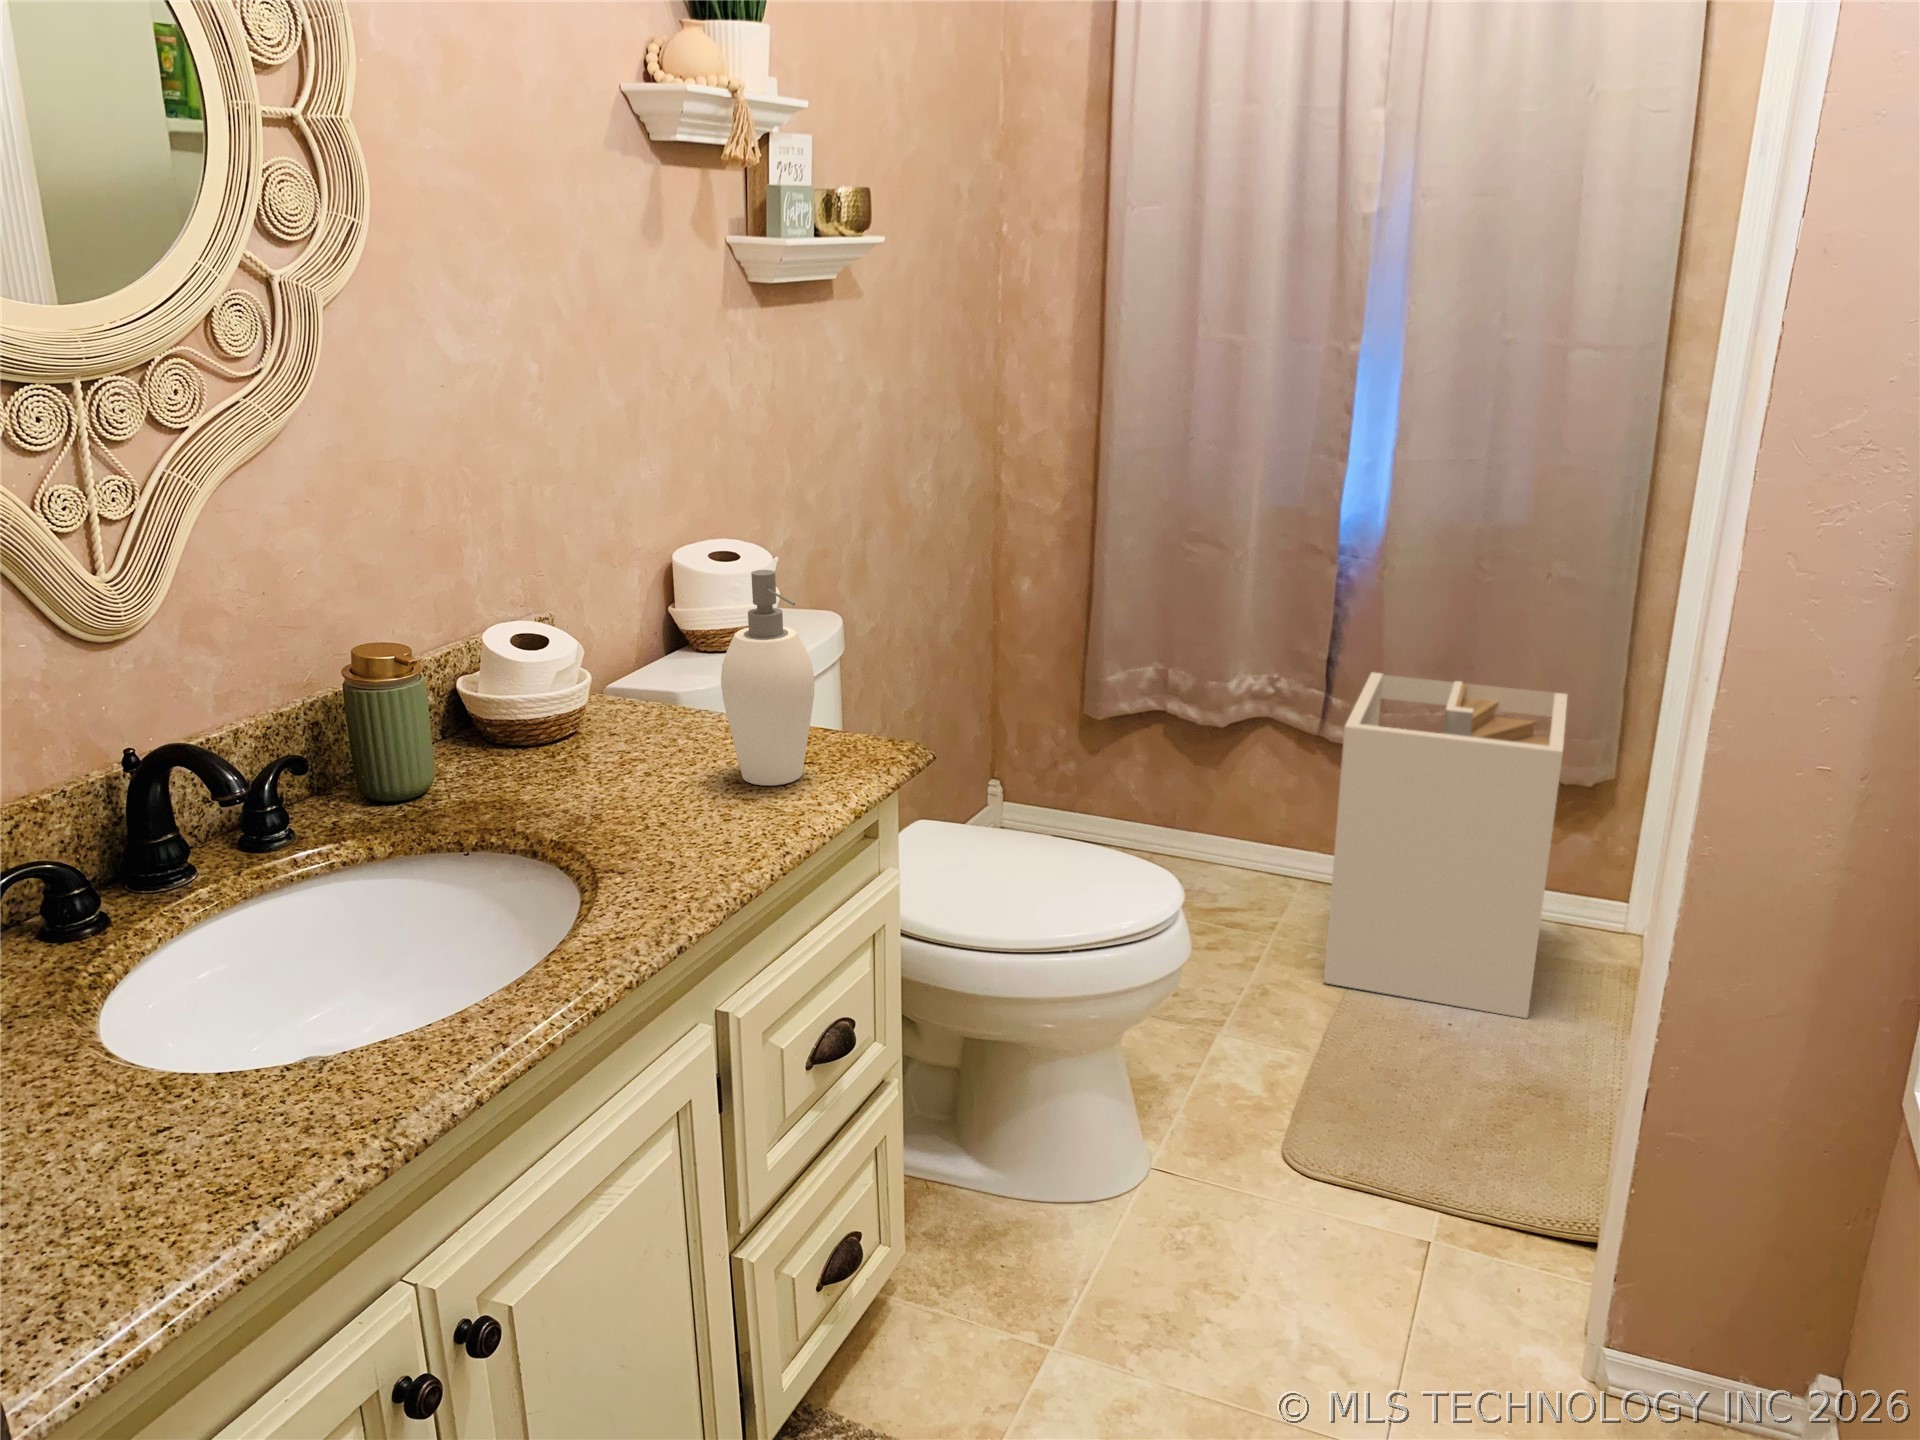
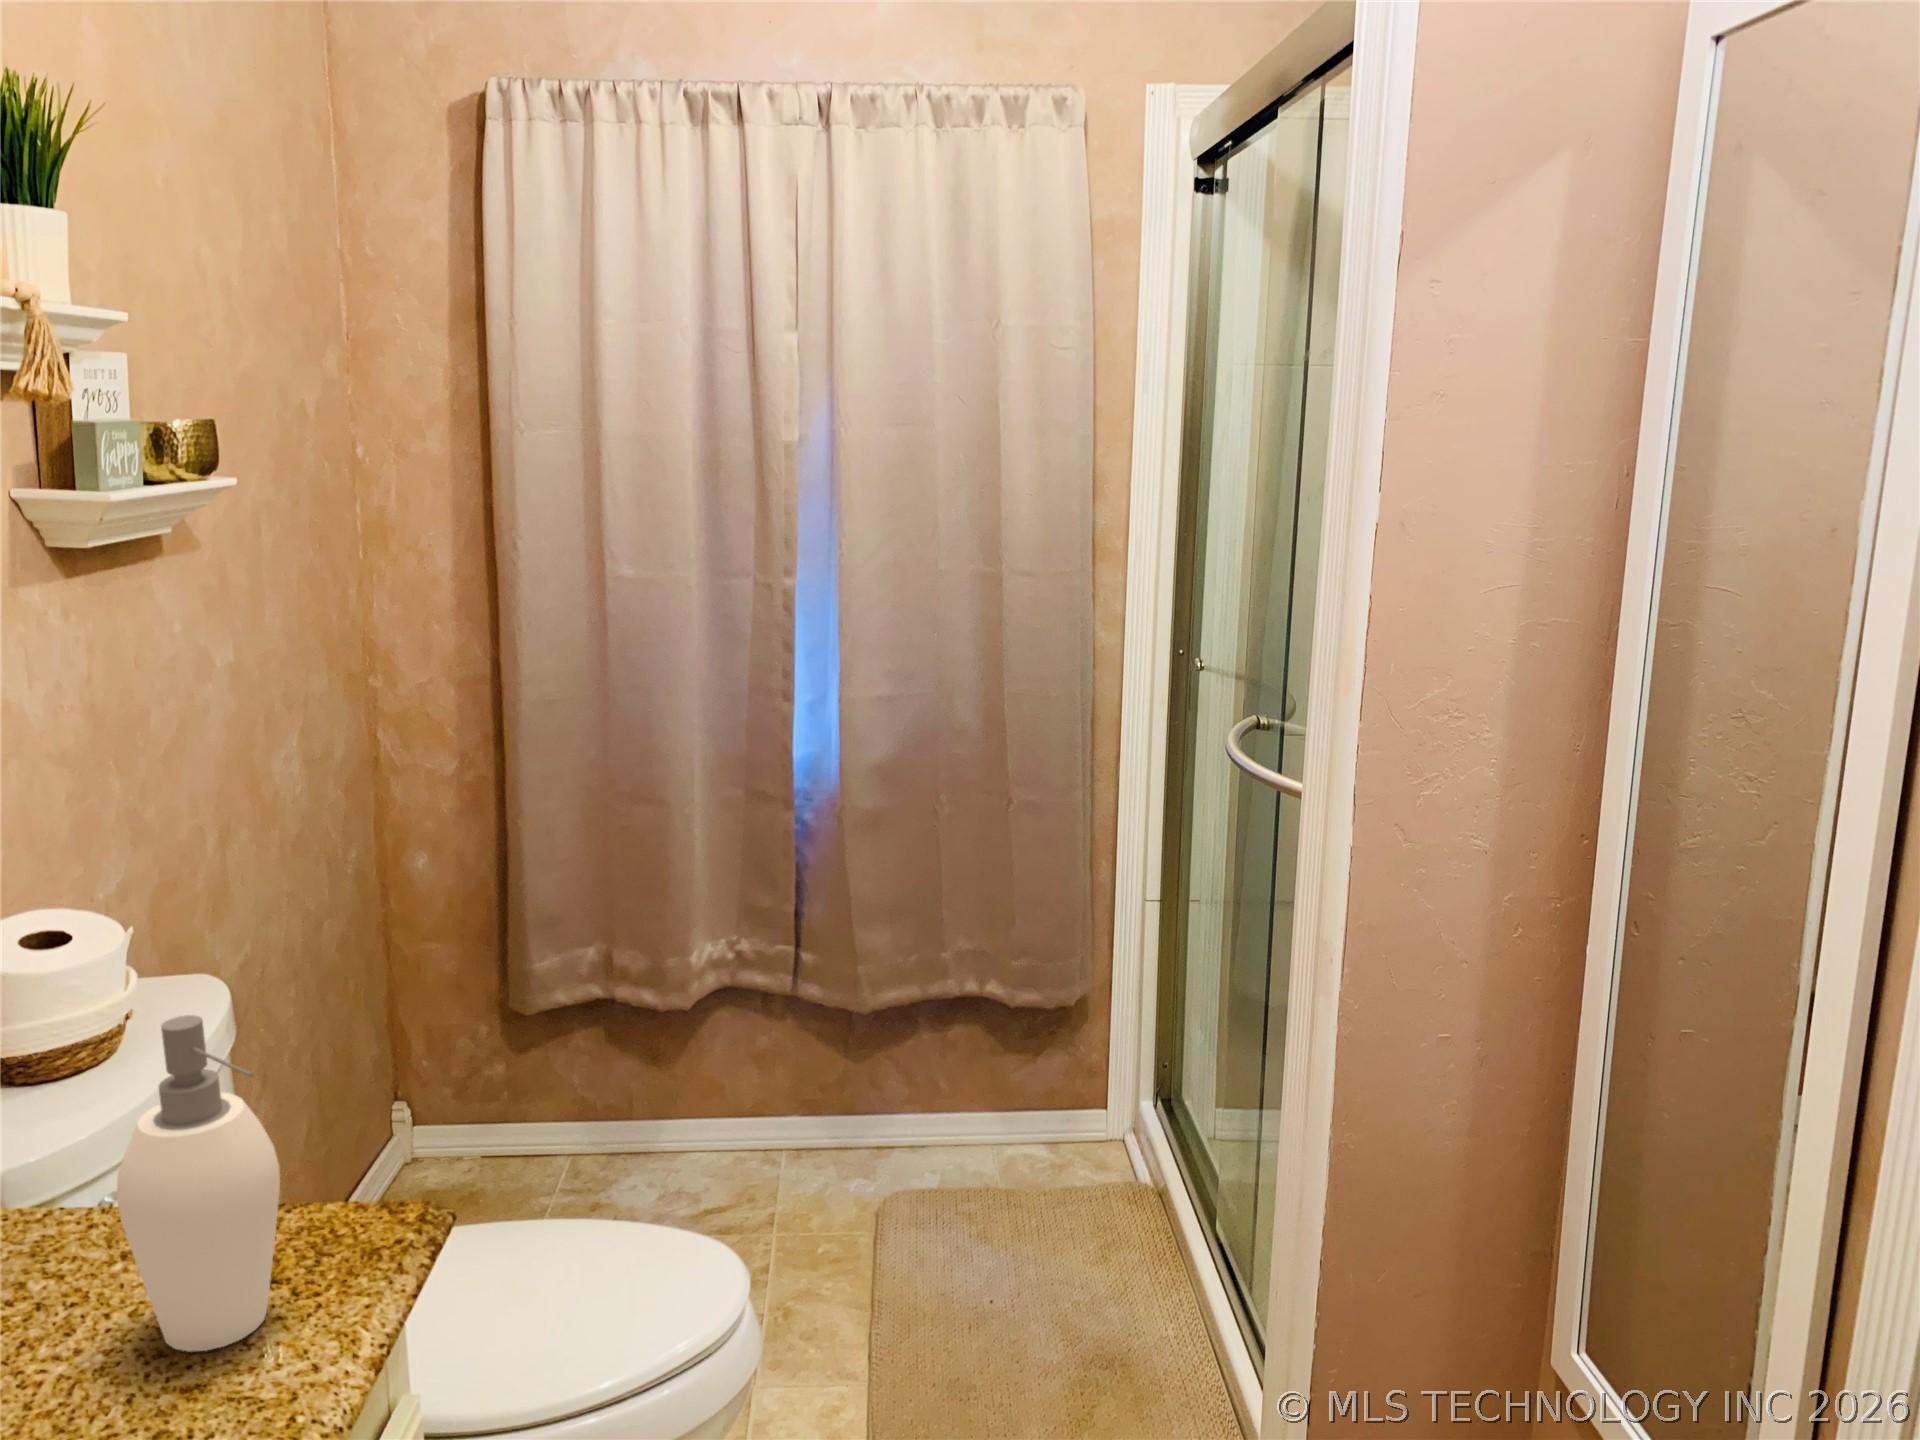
laundry hamper: present [1324,672,1567,1018] -> none [844,919,1071,1286]

